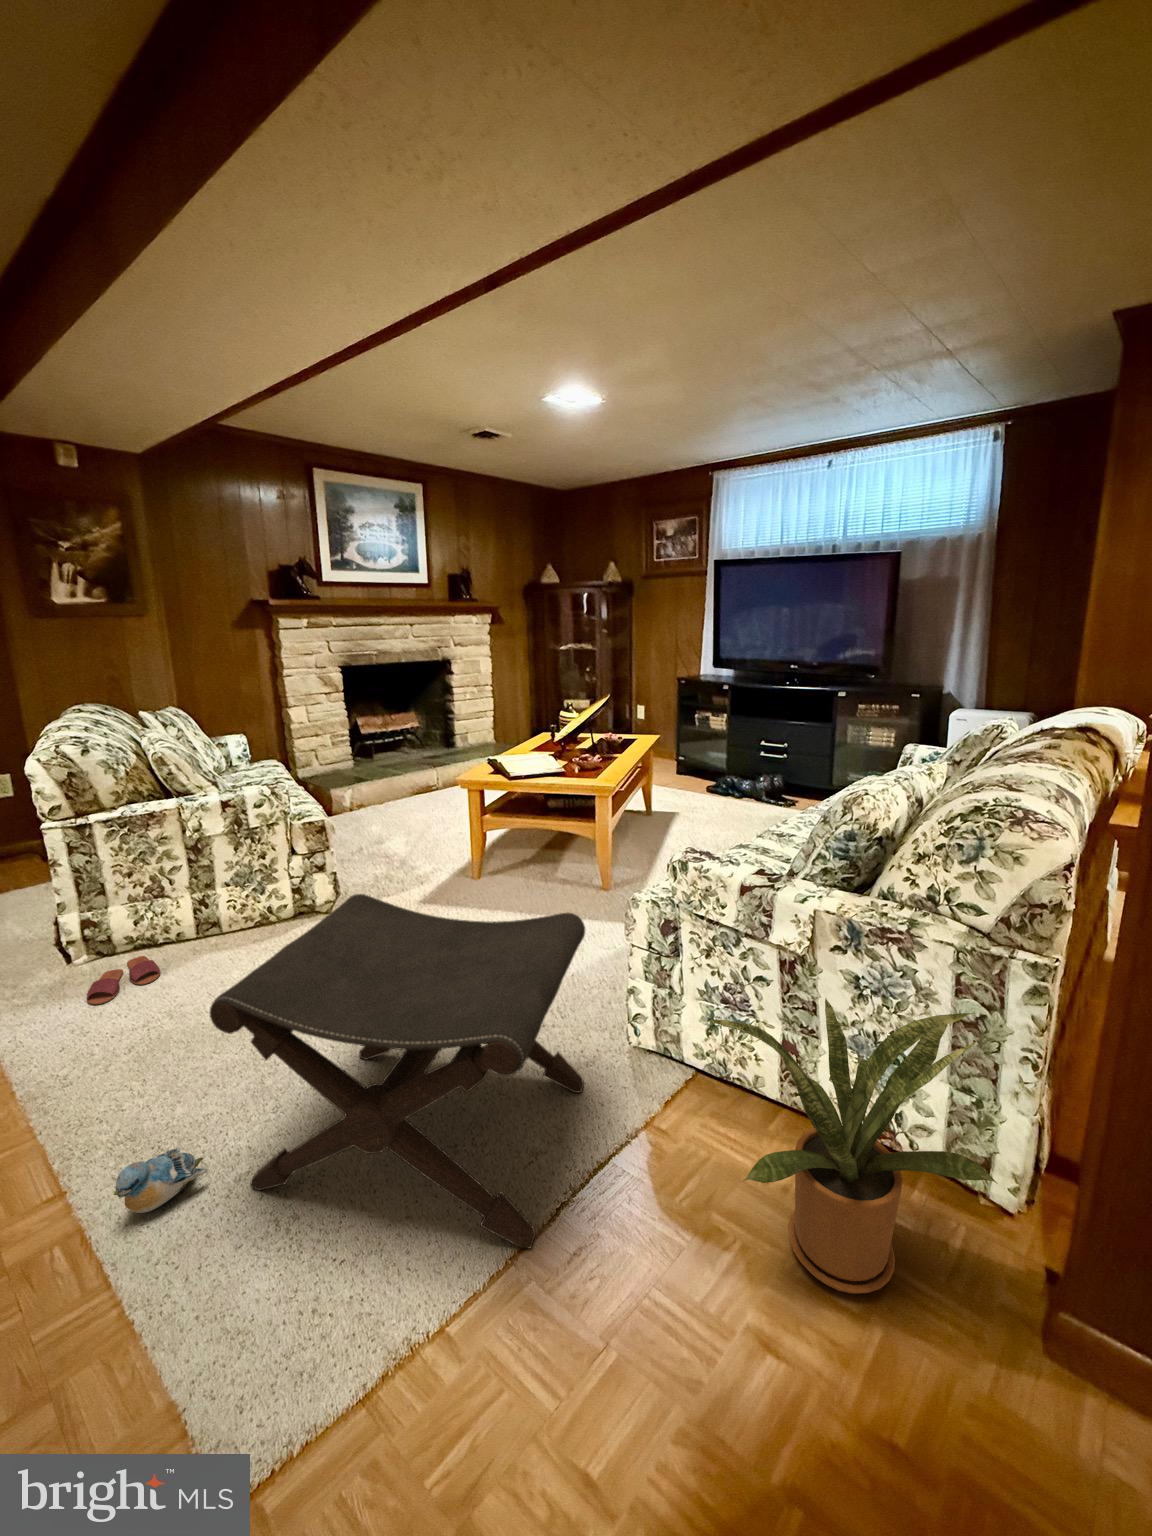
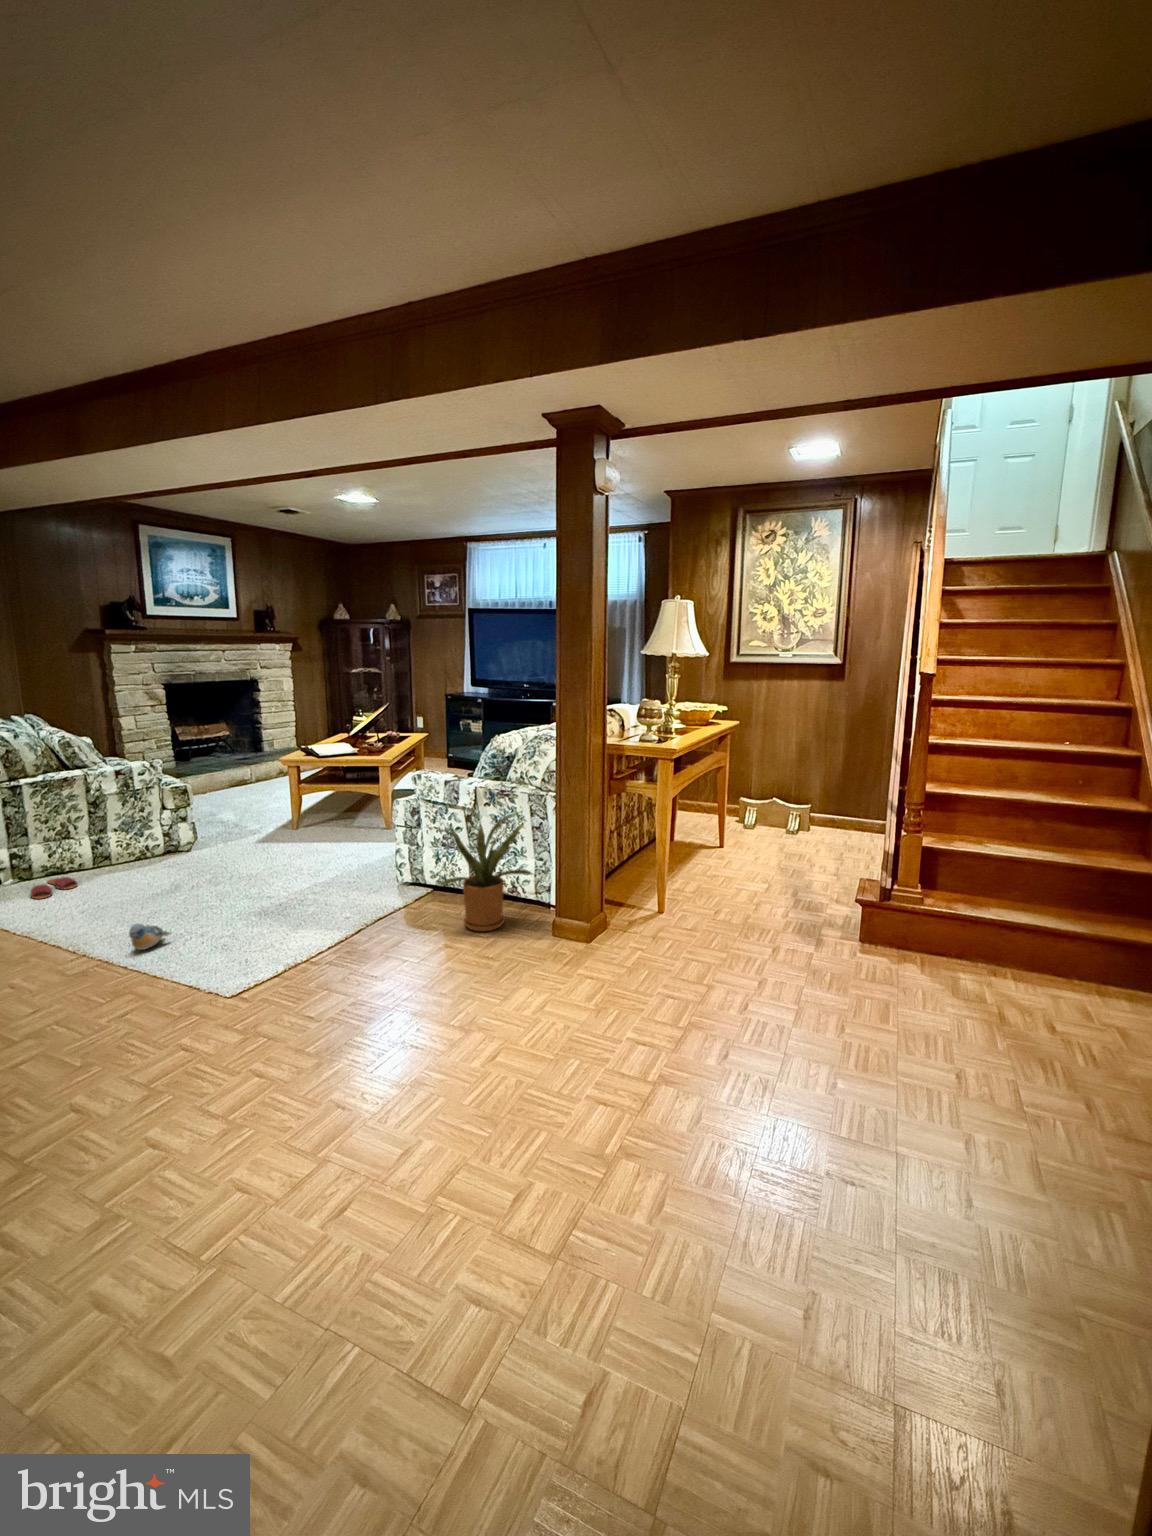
footstool: present [210,894,585,1248] -> none [182,803,373,940]

